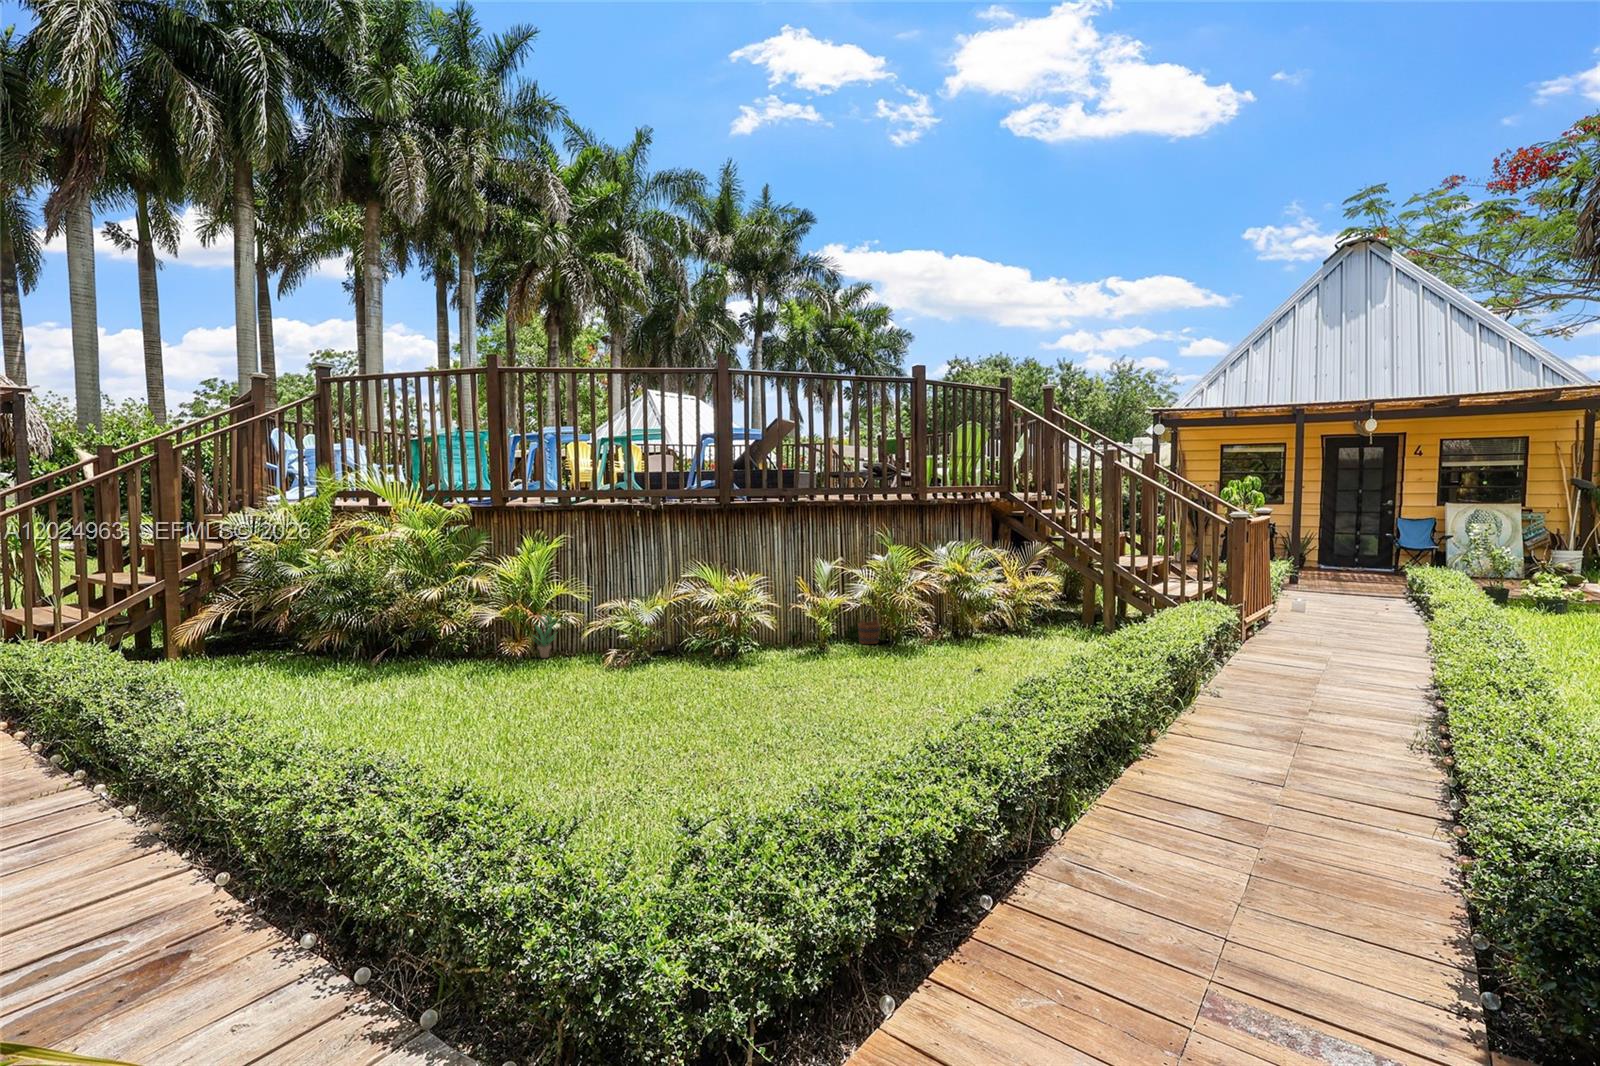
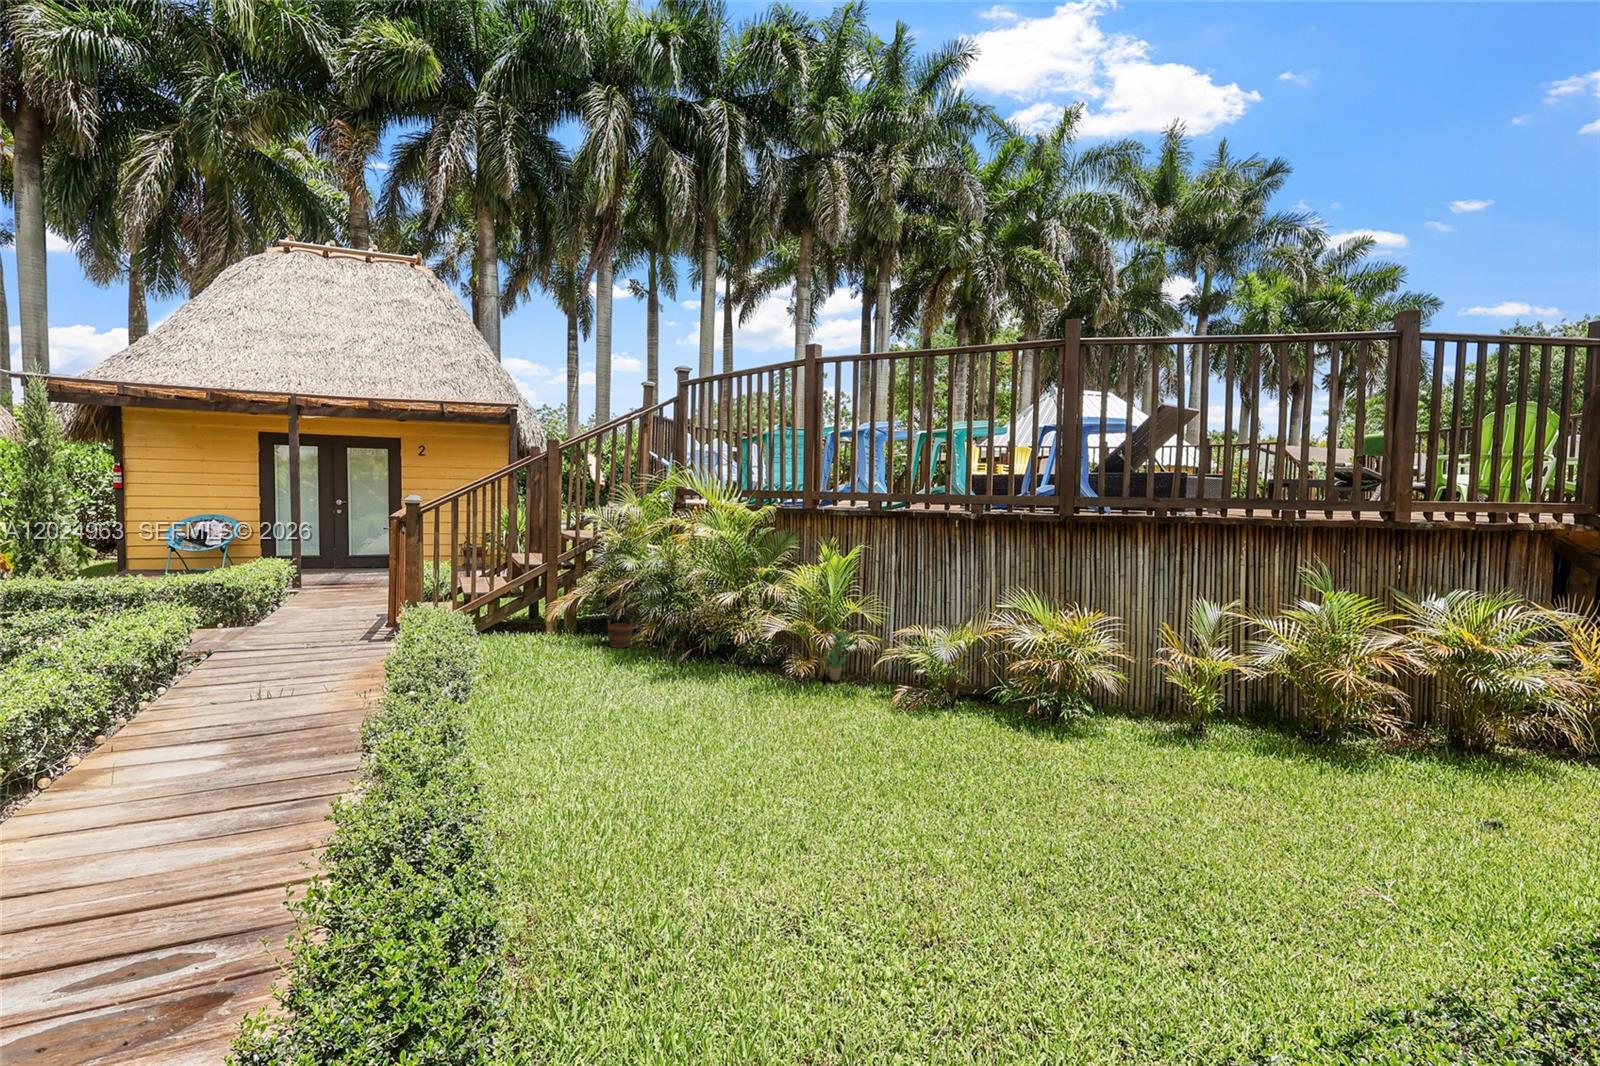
wooden bucket: present [858,606,880,644] -> present [607,606,633,648]

